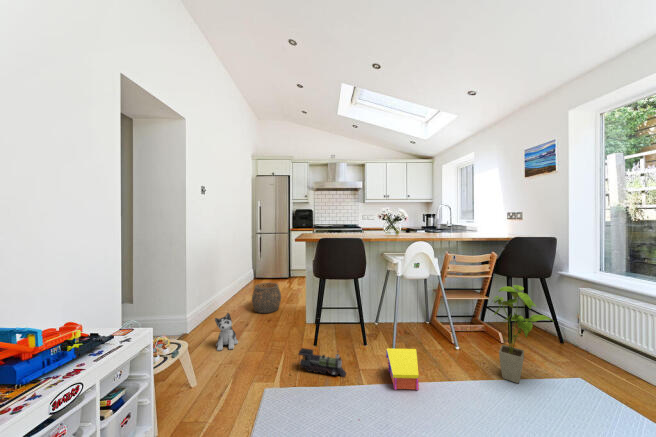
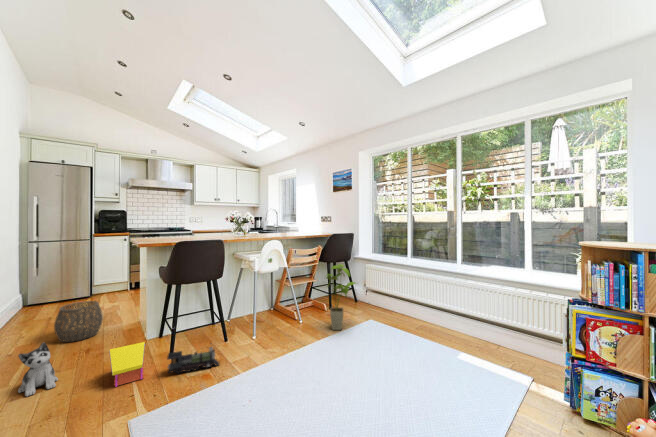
toy house: present [386,348,419,390] -> present [109,342,145,387]

